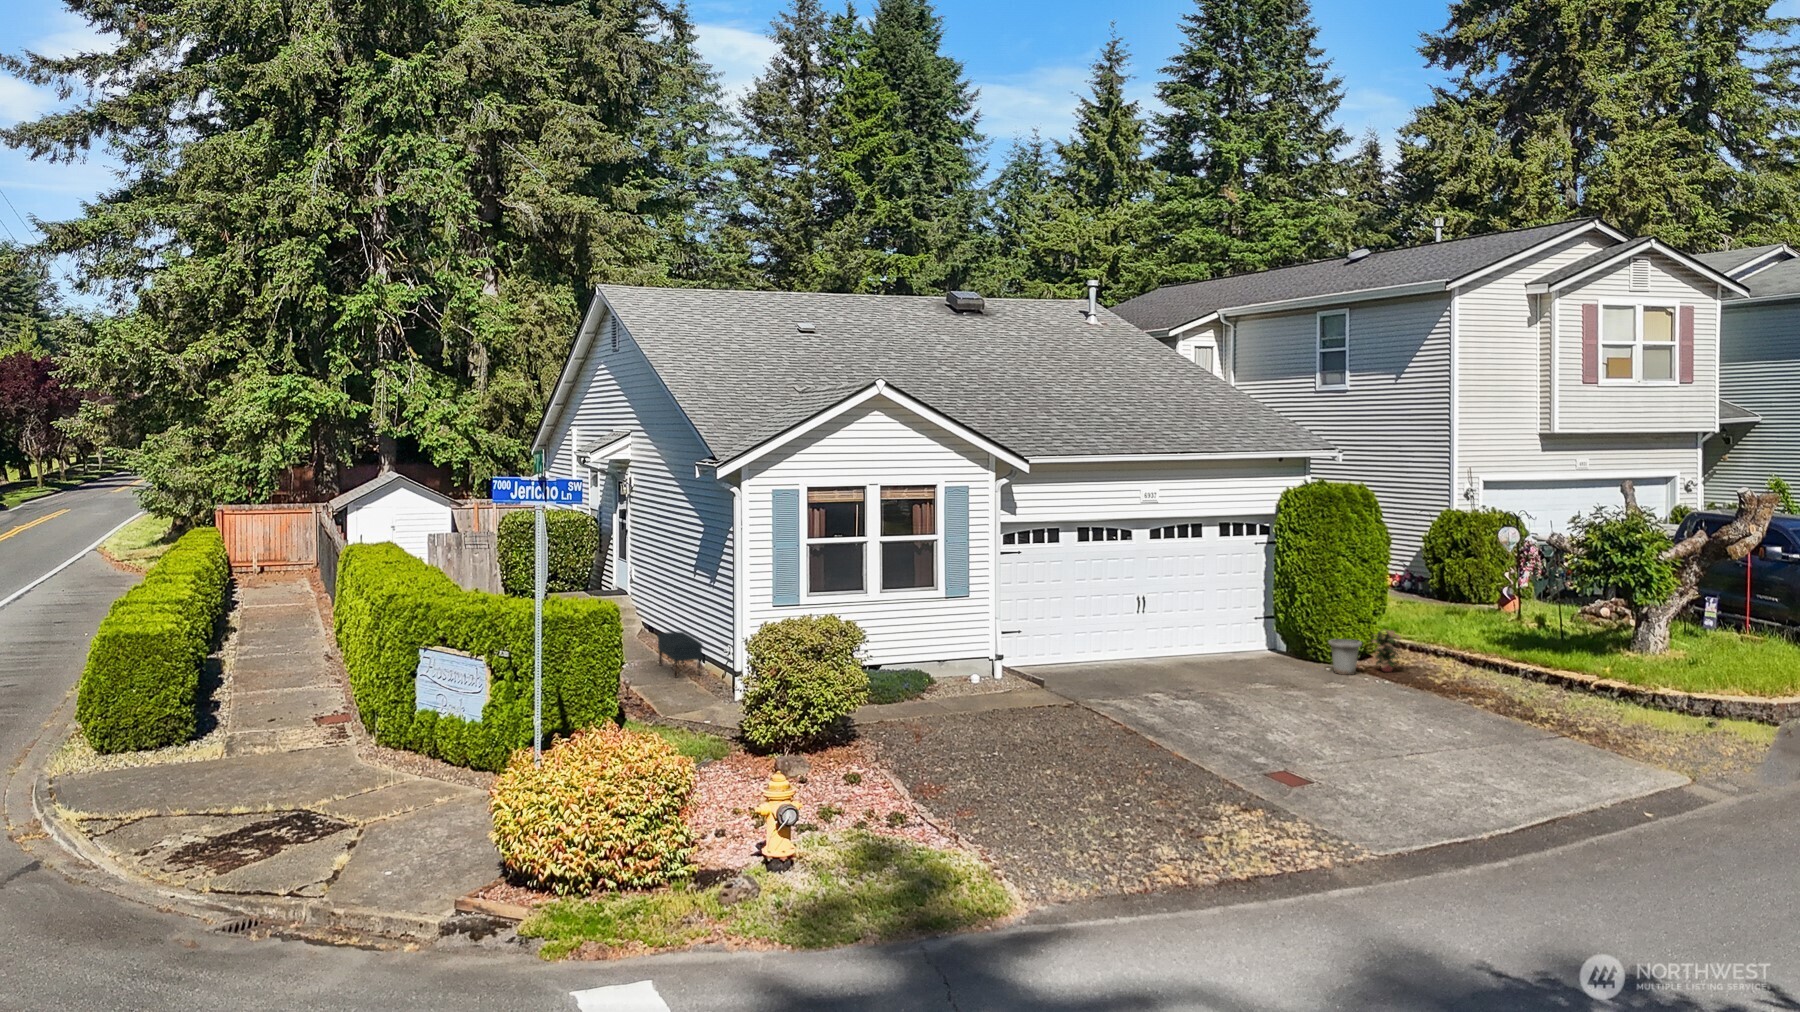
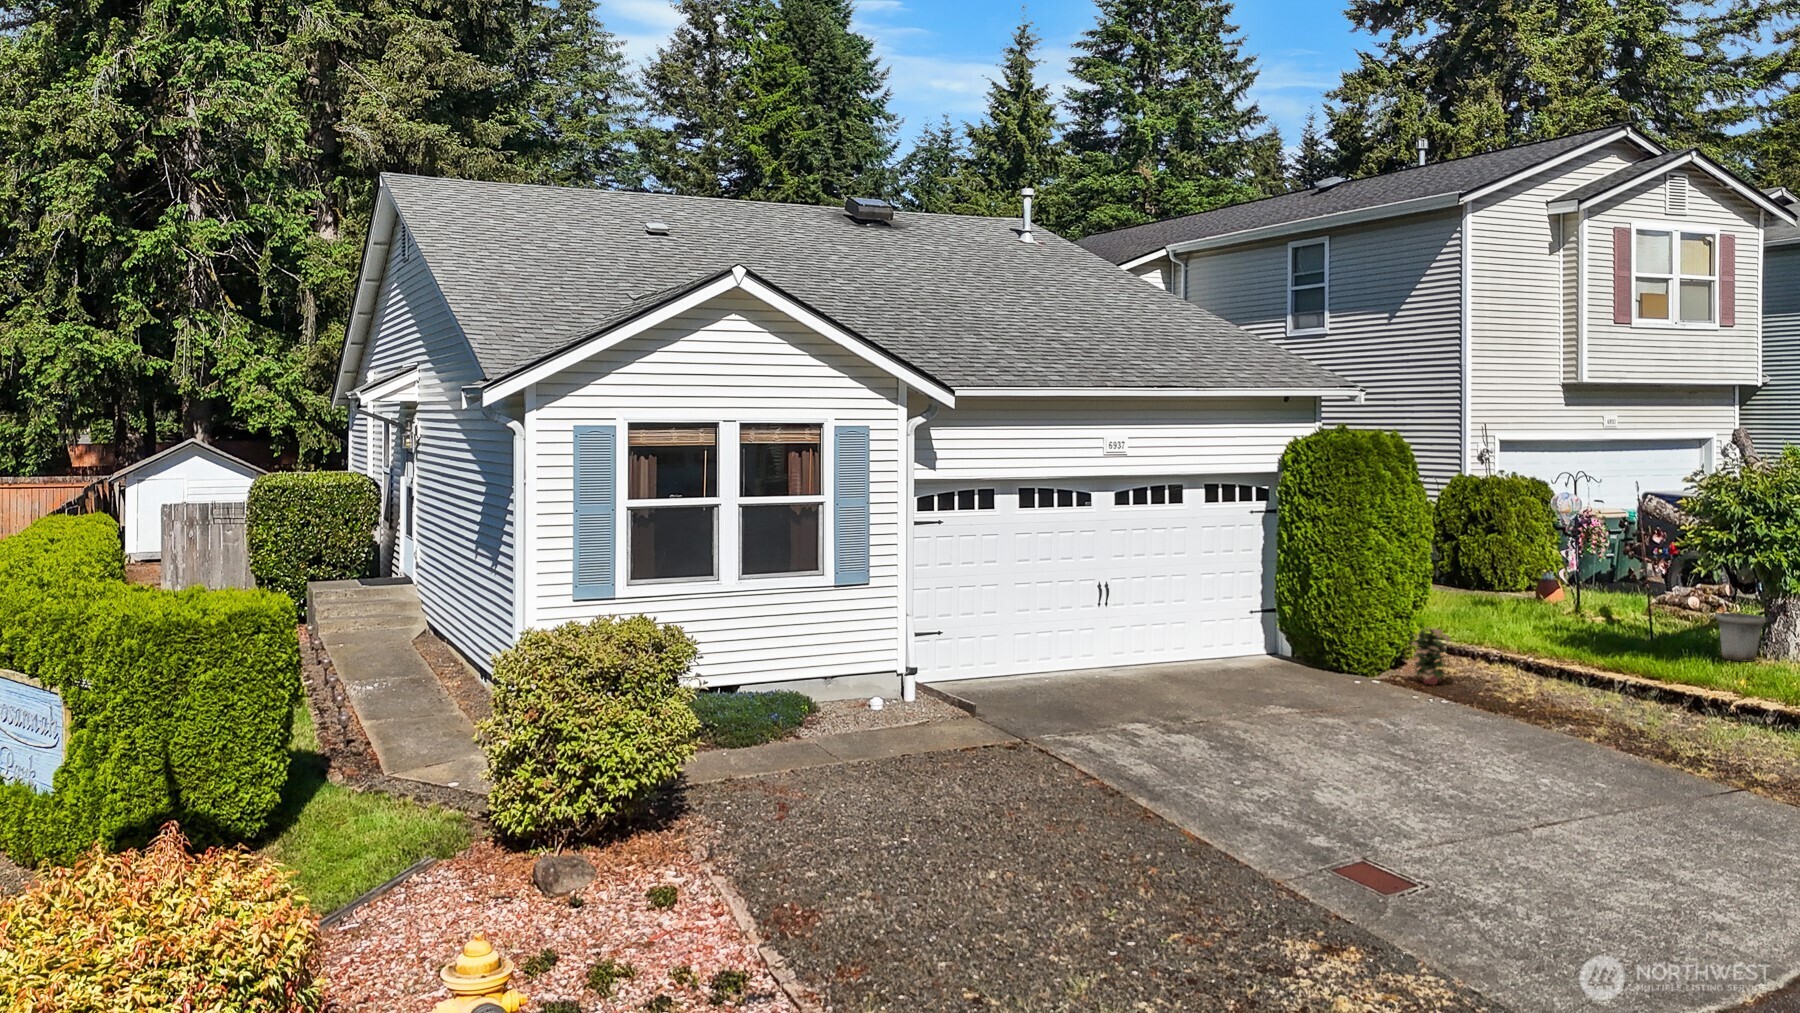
bench: present [657,632,702,677] -> none [423,637,482,705]
trash can: present [1328,639,1362,675] -> present [1715,613,1766,662]

